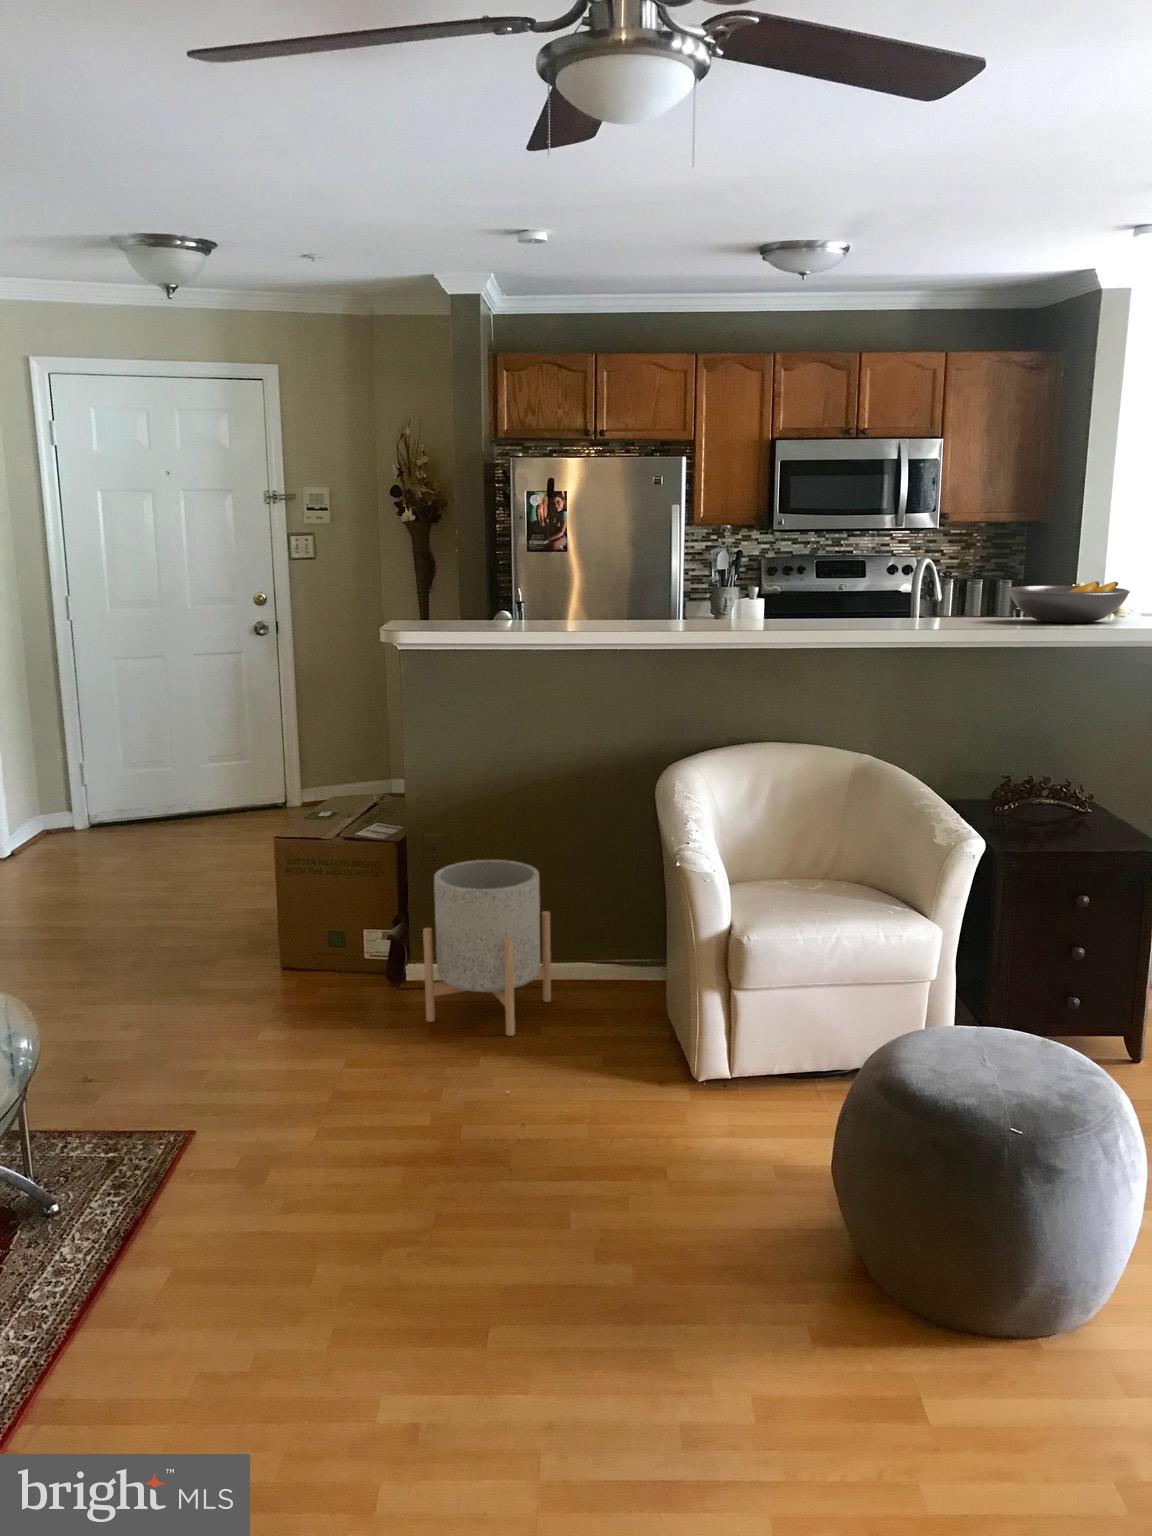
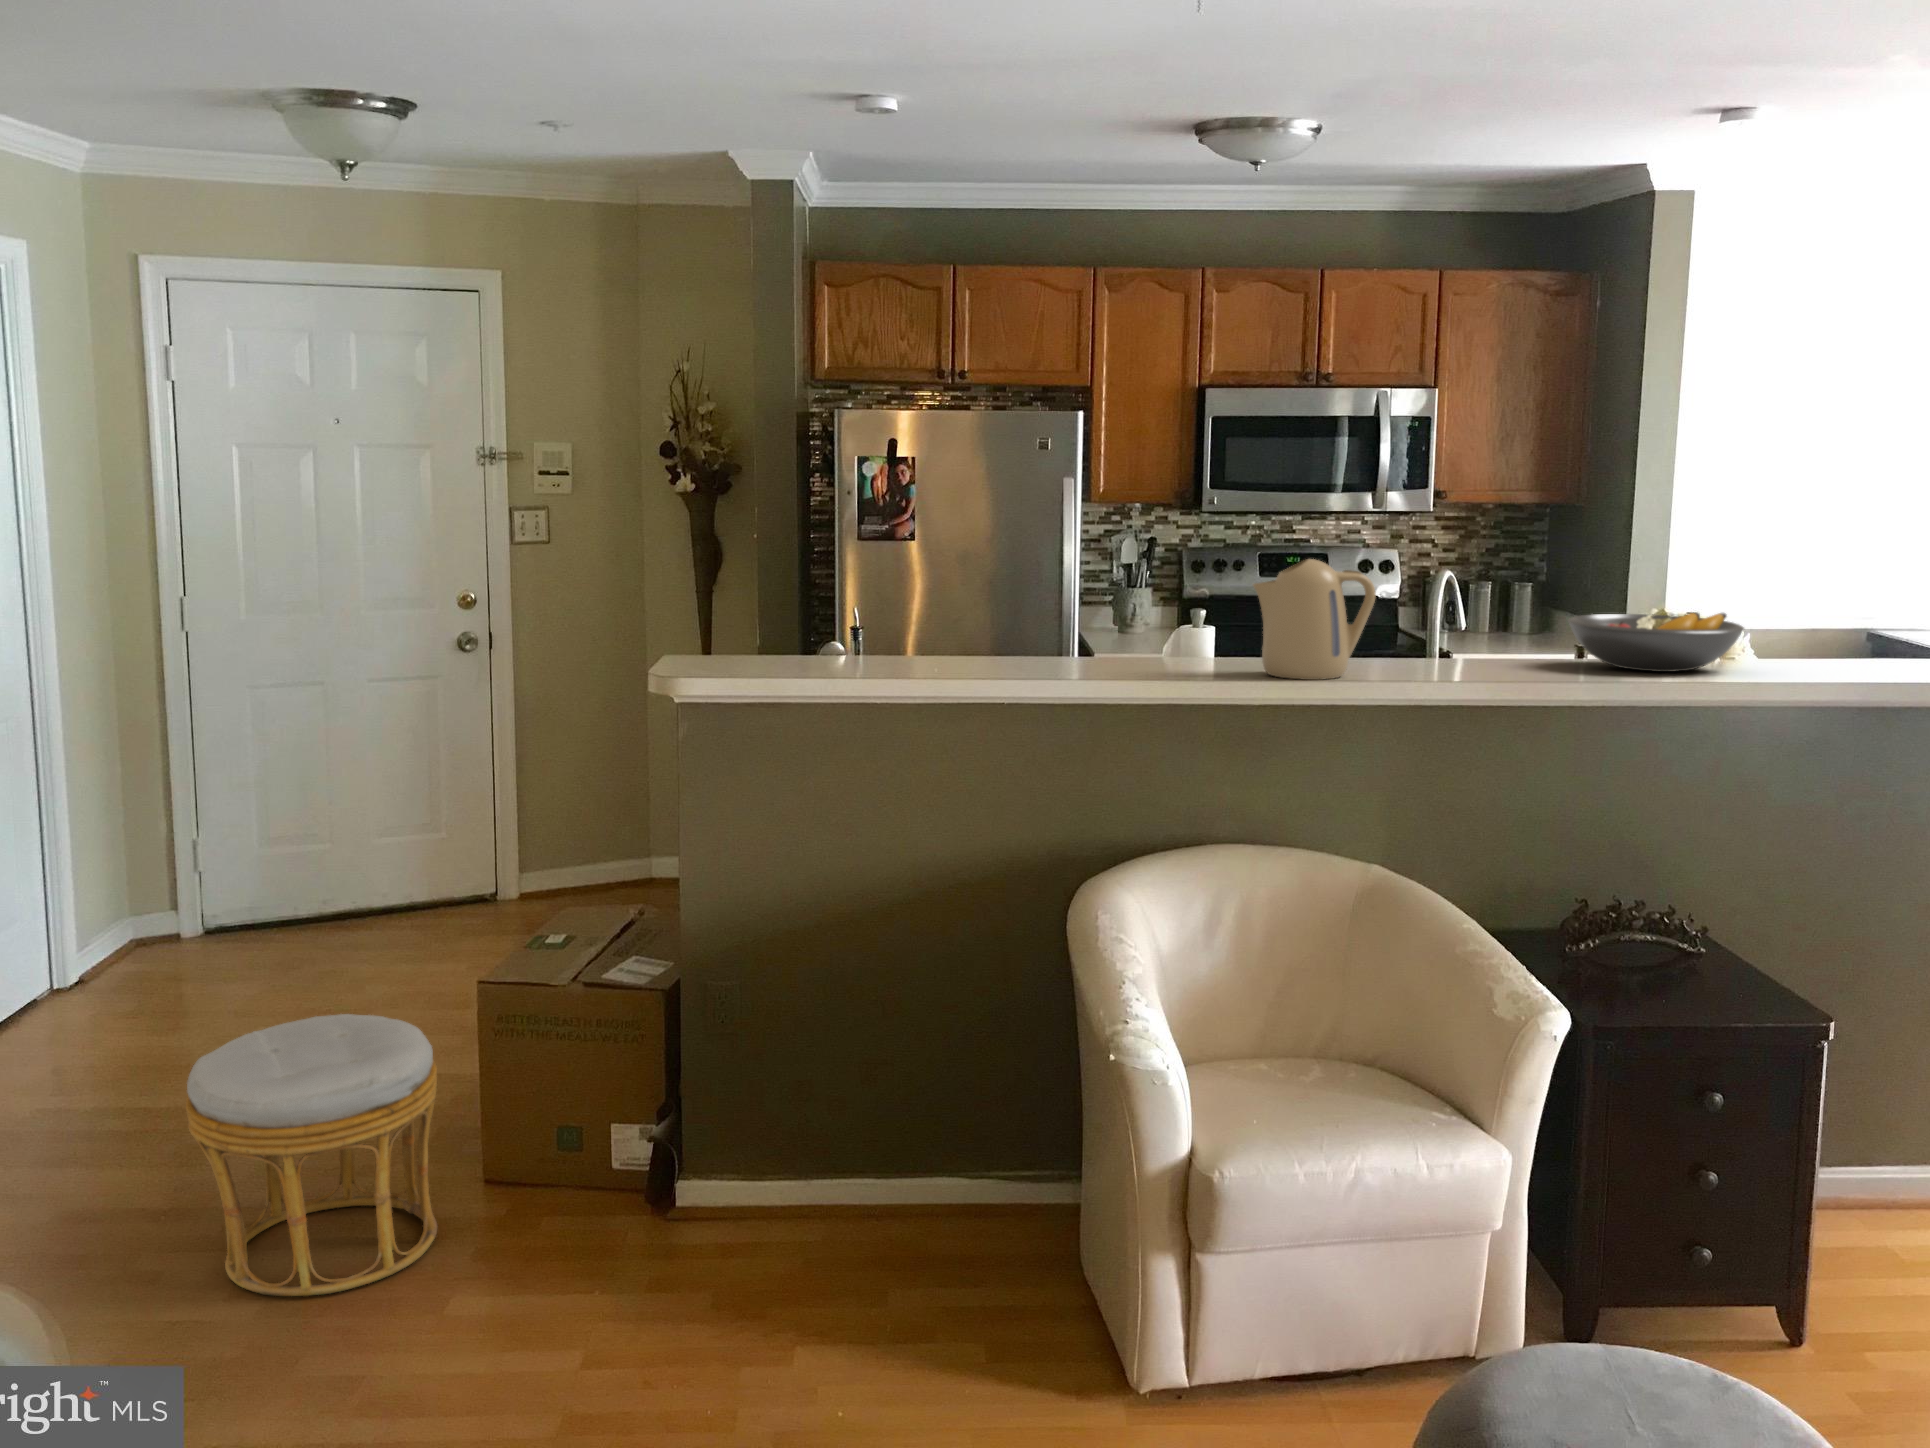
kettle: none [786,546,871,629] -> present [1253,559,1376,680]
ottoman: none [83,857,247,1031] -> present [186,1014,438,1296]
planter: present [423,860,551,1036] -> none [713,1021,905,1302]

